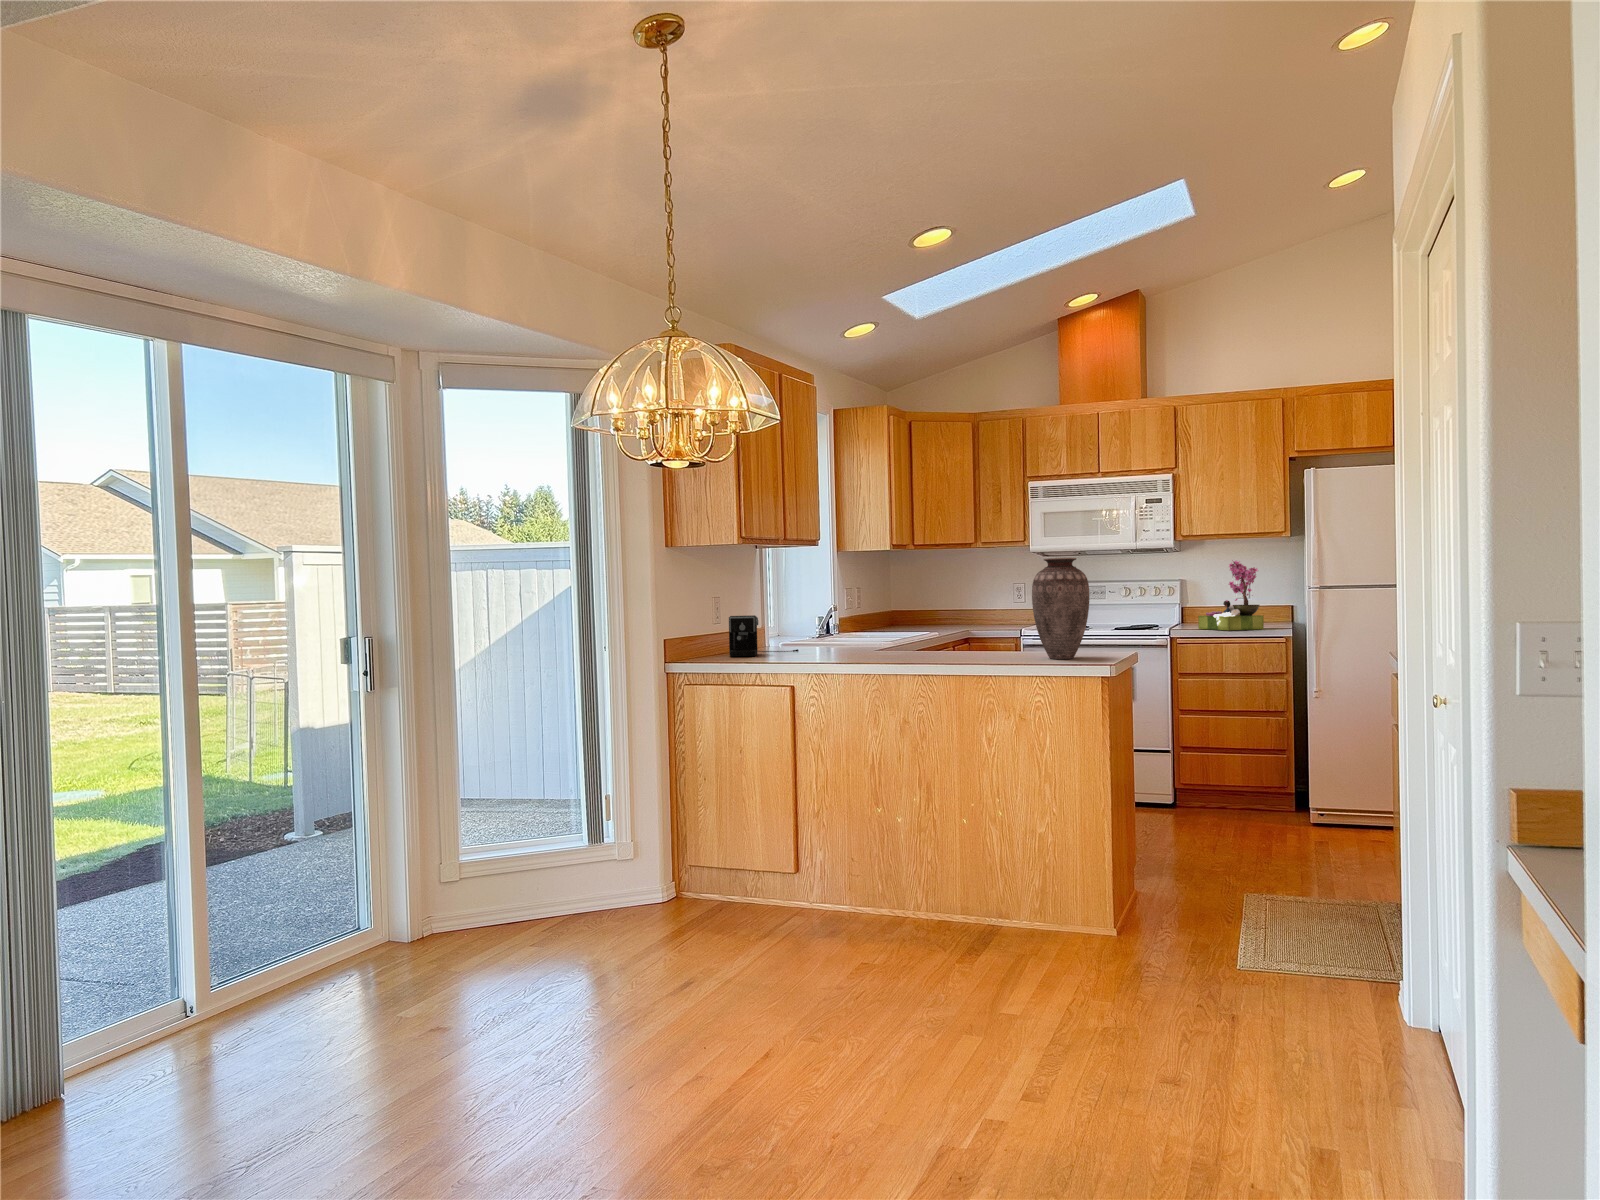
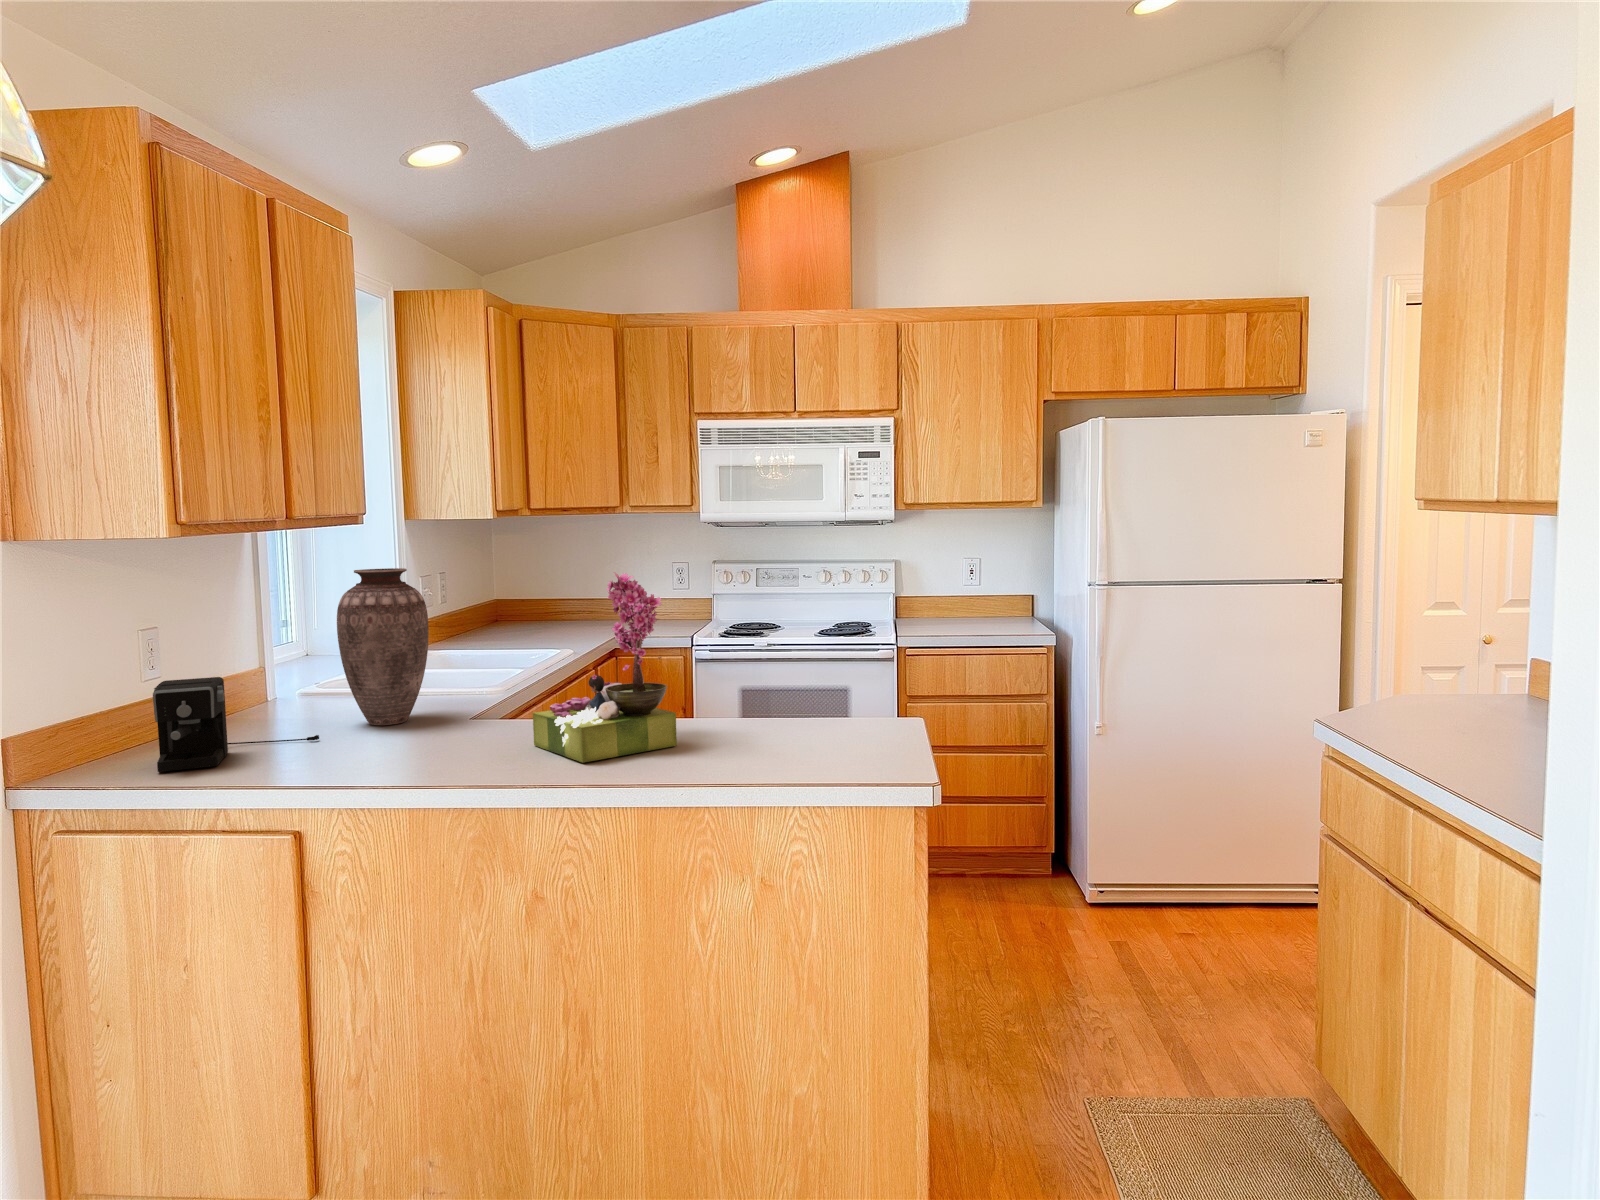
vase: present [1032,558,1089,659] -> present [337,568,429,725]
flower arrangement: present [1198,560,1264,630] -> present [533,572,677,763]

